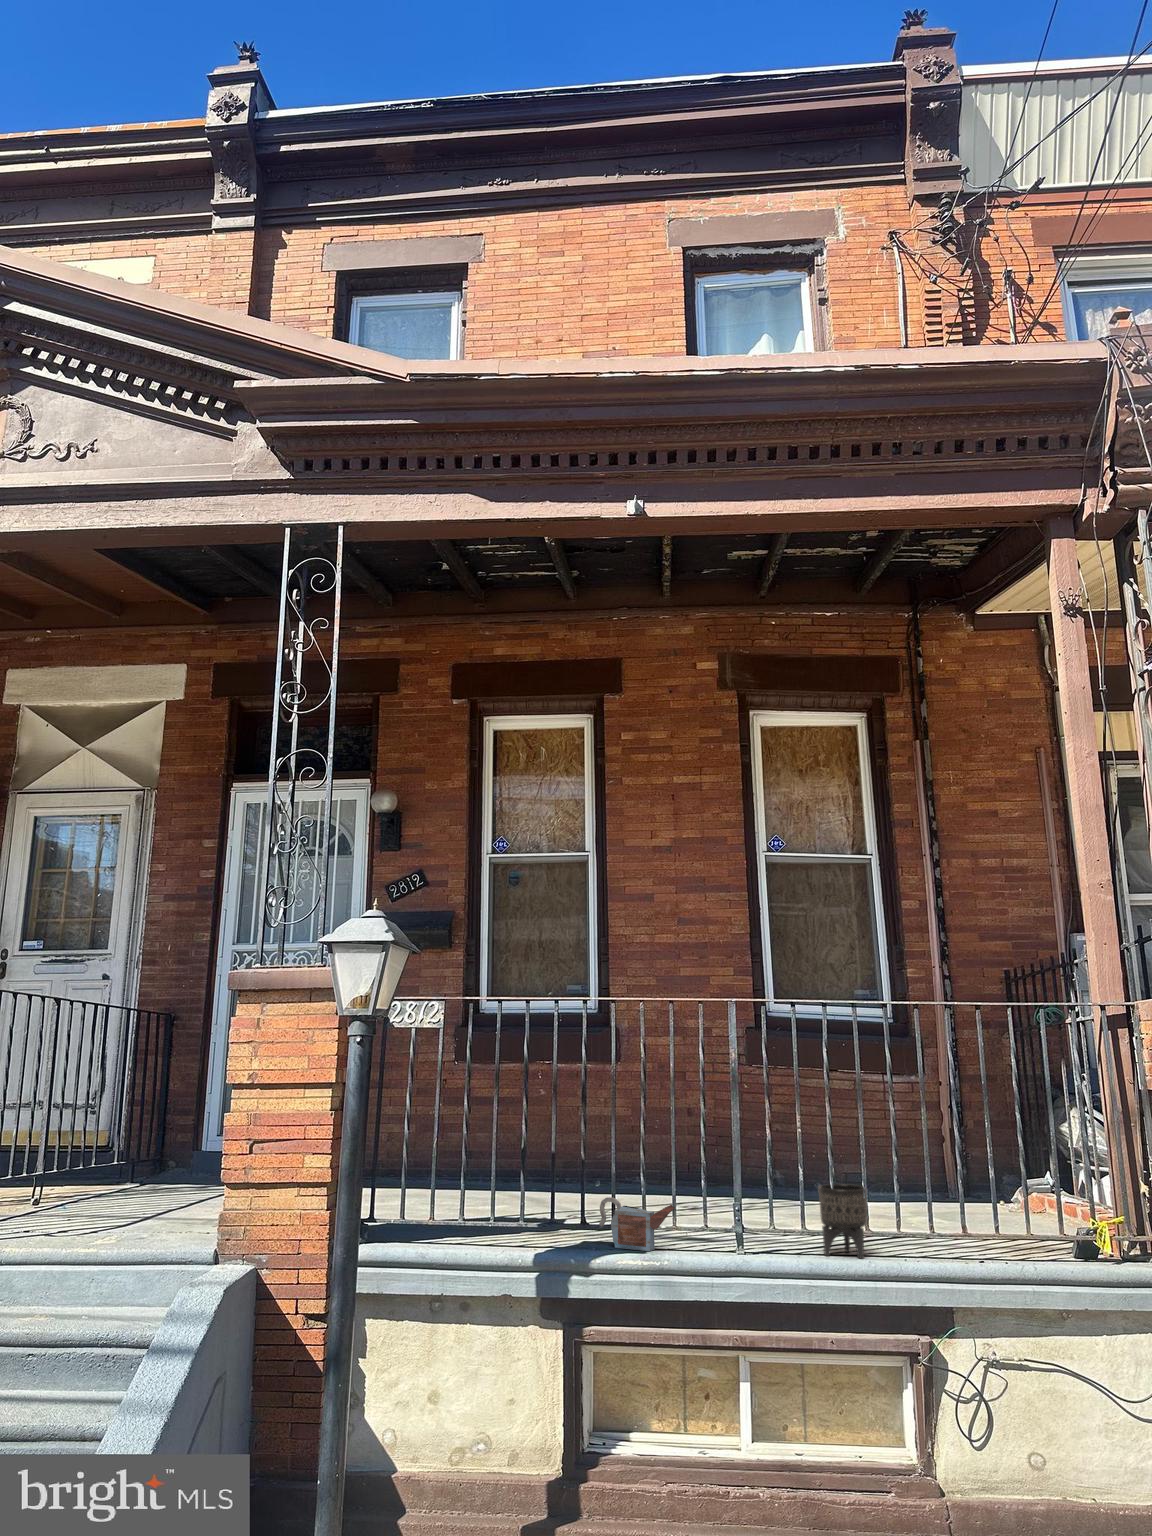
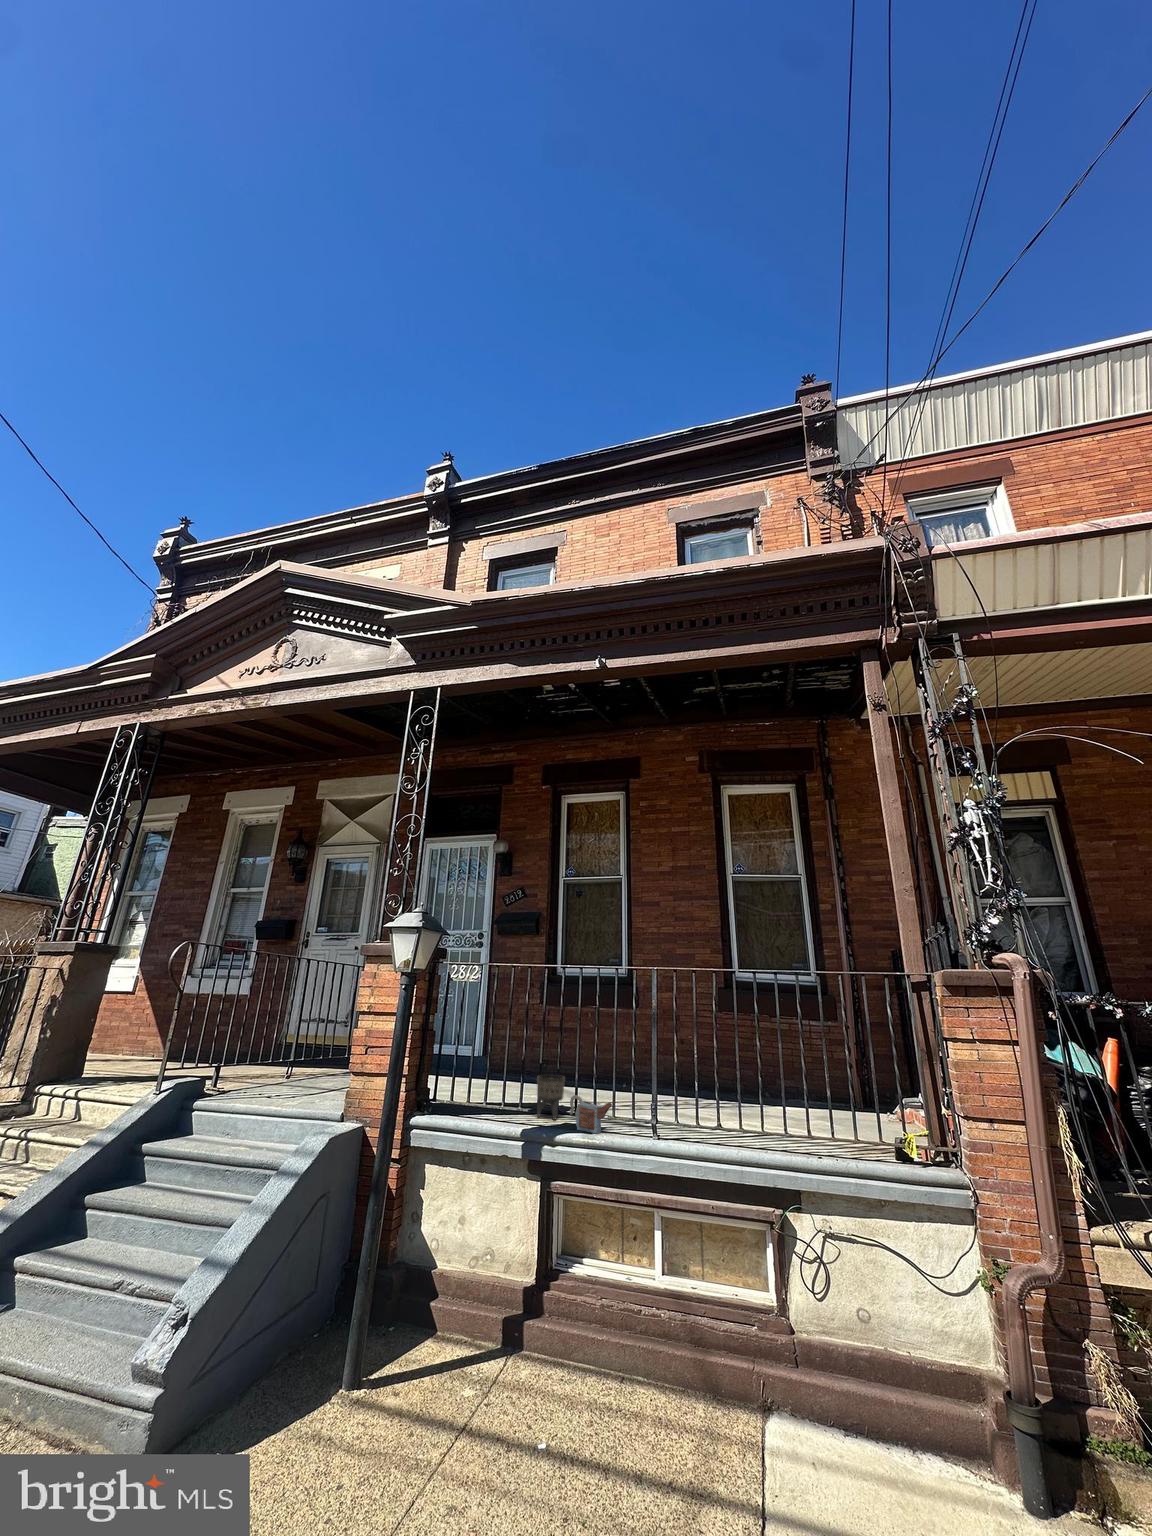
planter: present [818,1184,867,1258] -> present [537,1075,565,1120]

